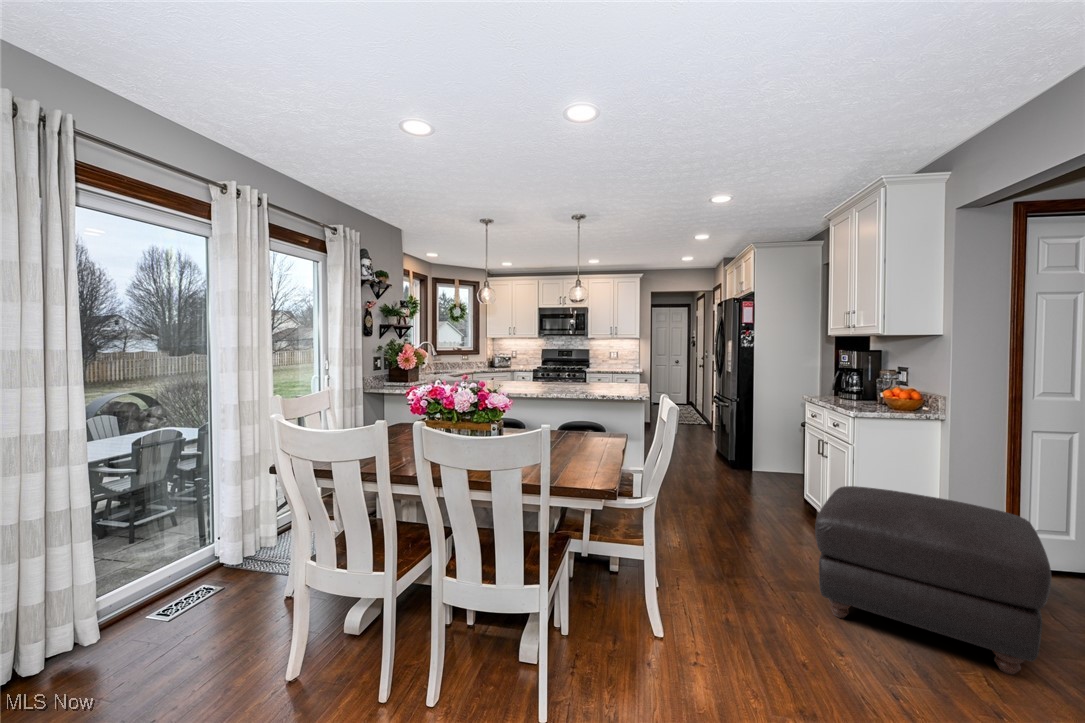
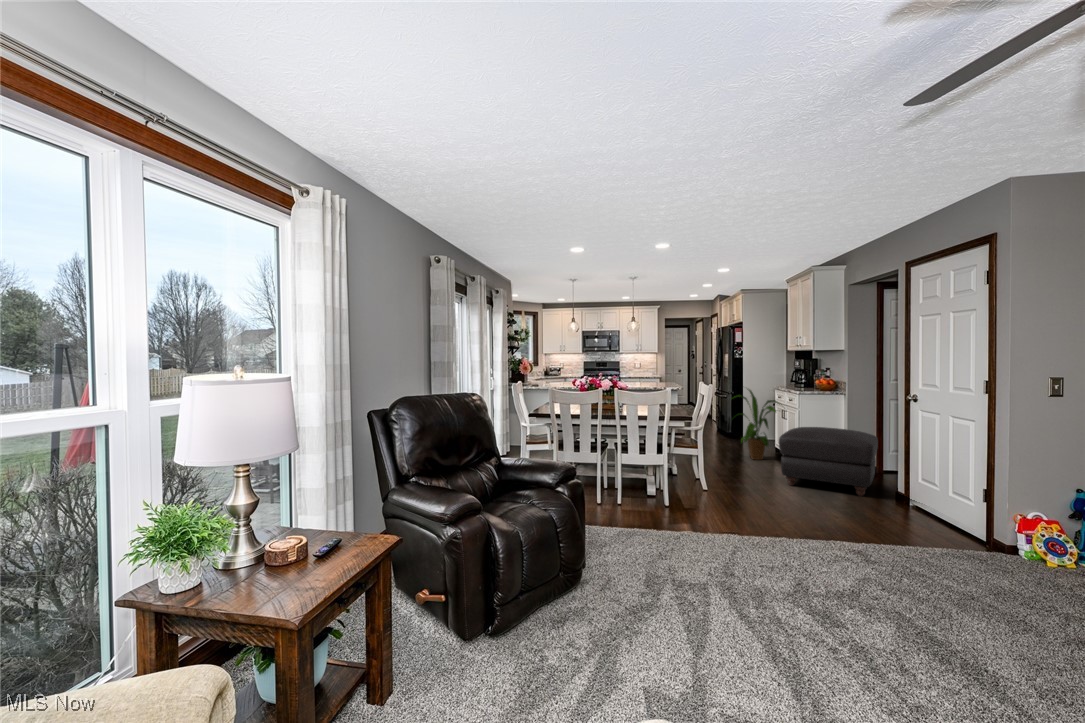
house plant: none [725,396,828,523] -> present [736,390,782,460]

